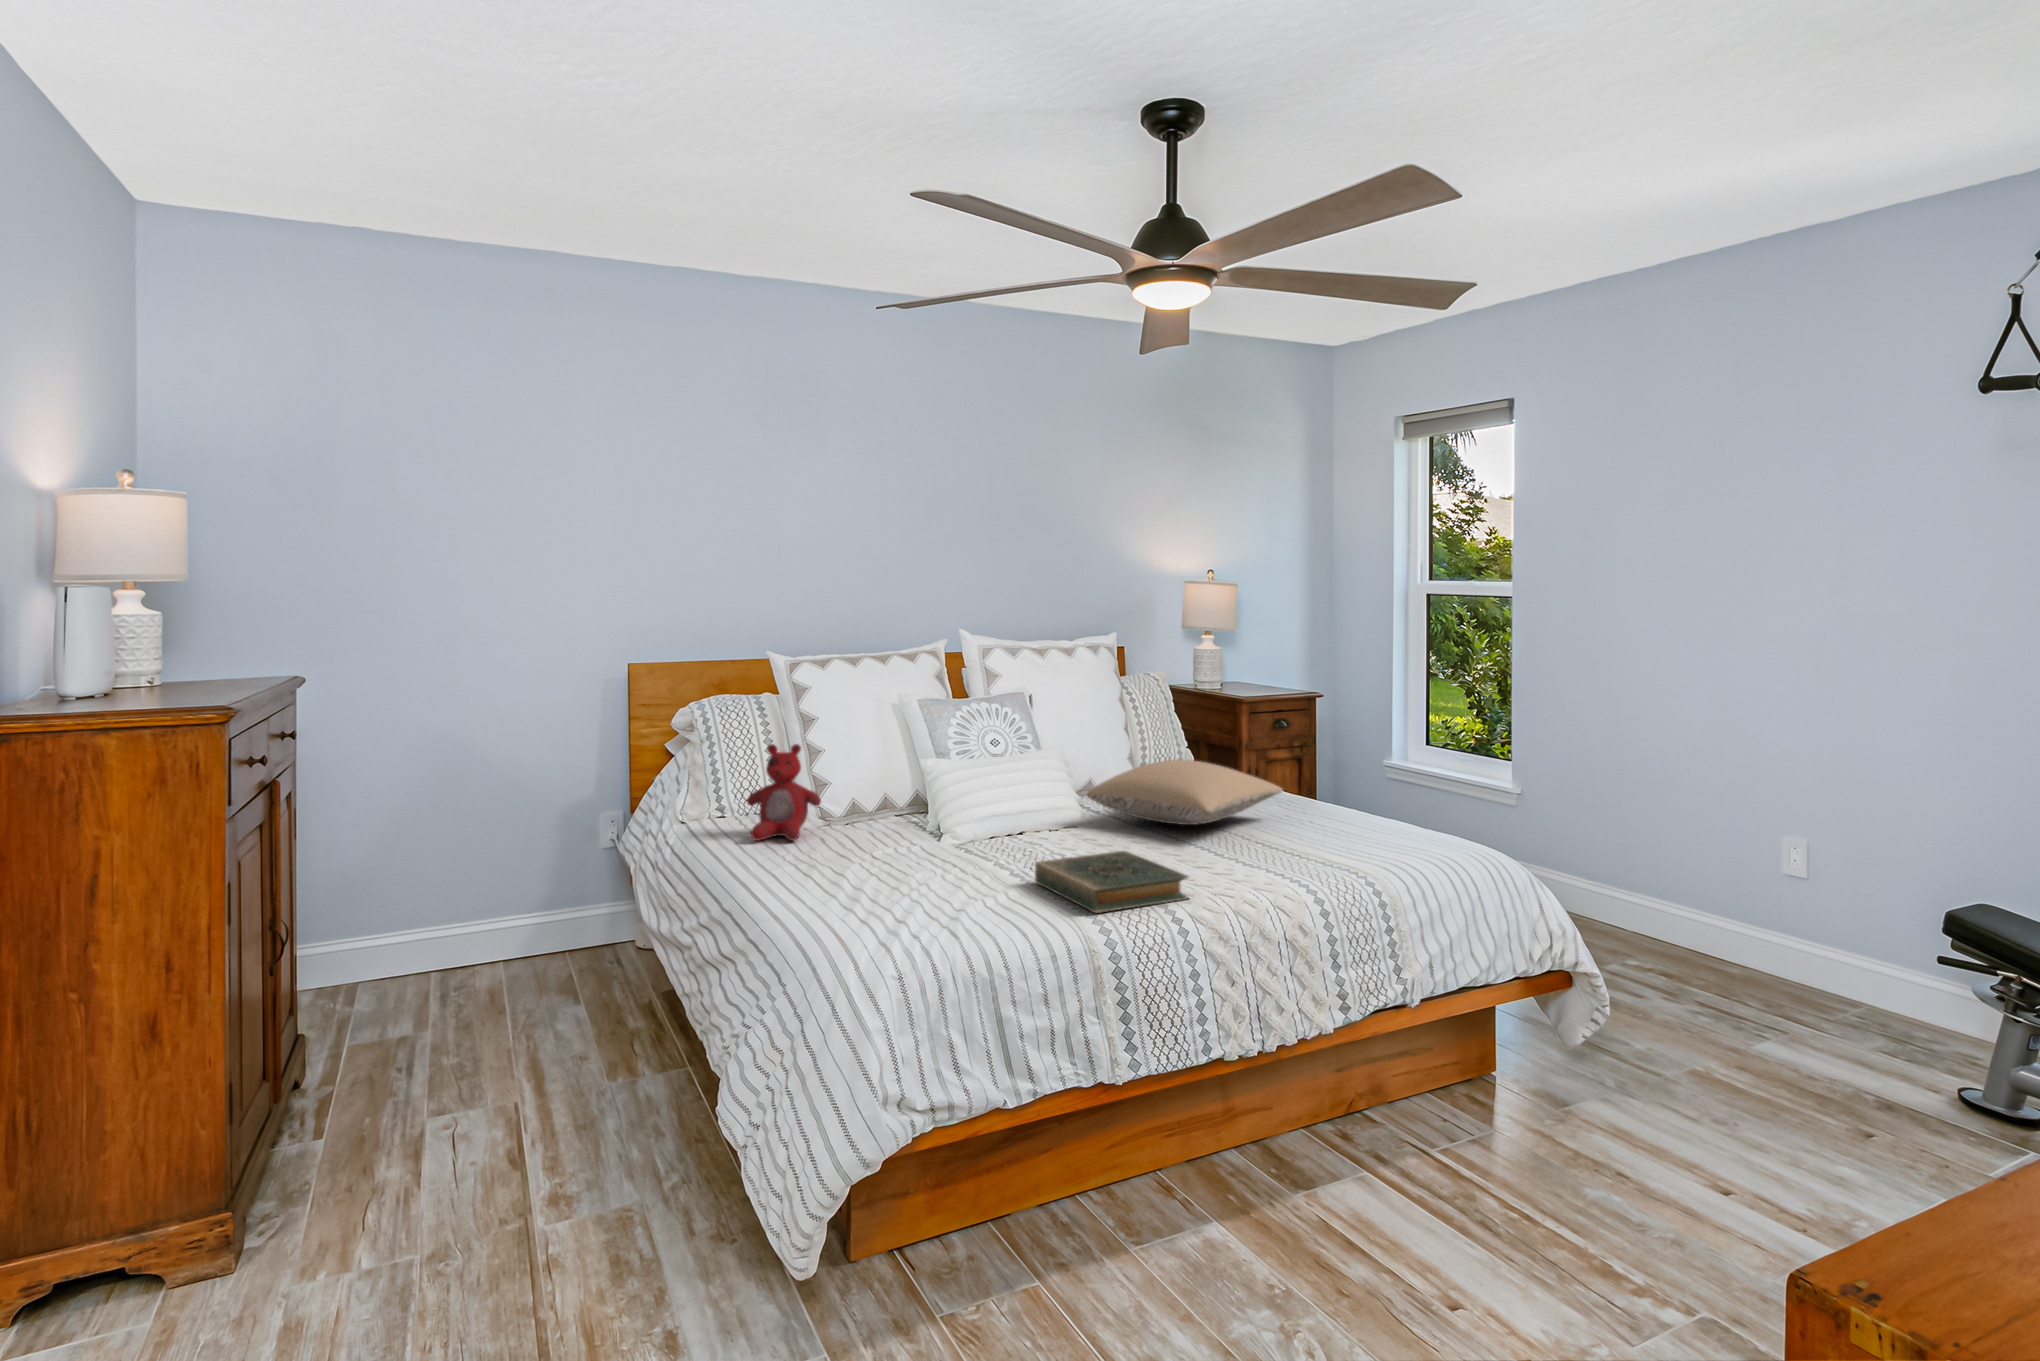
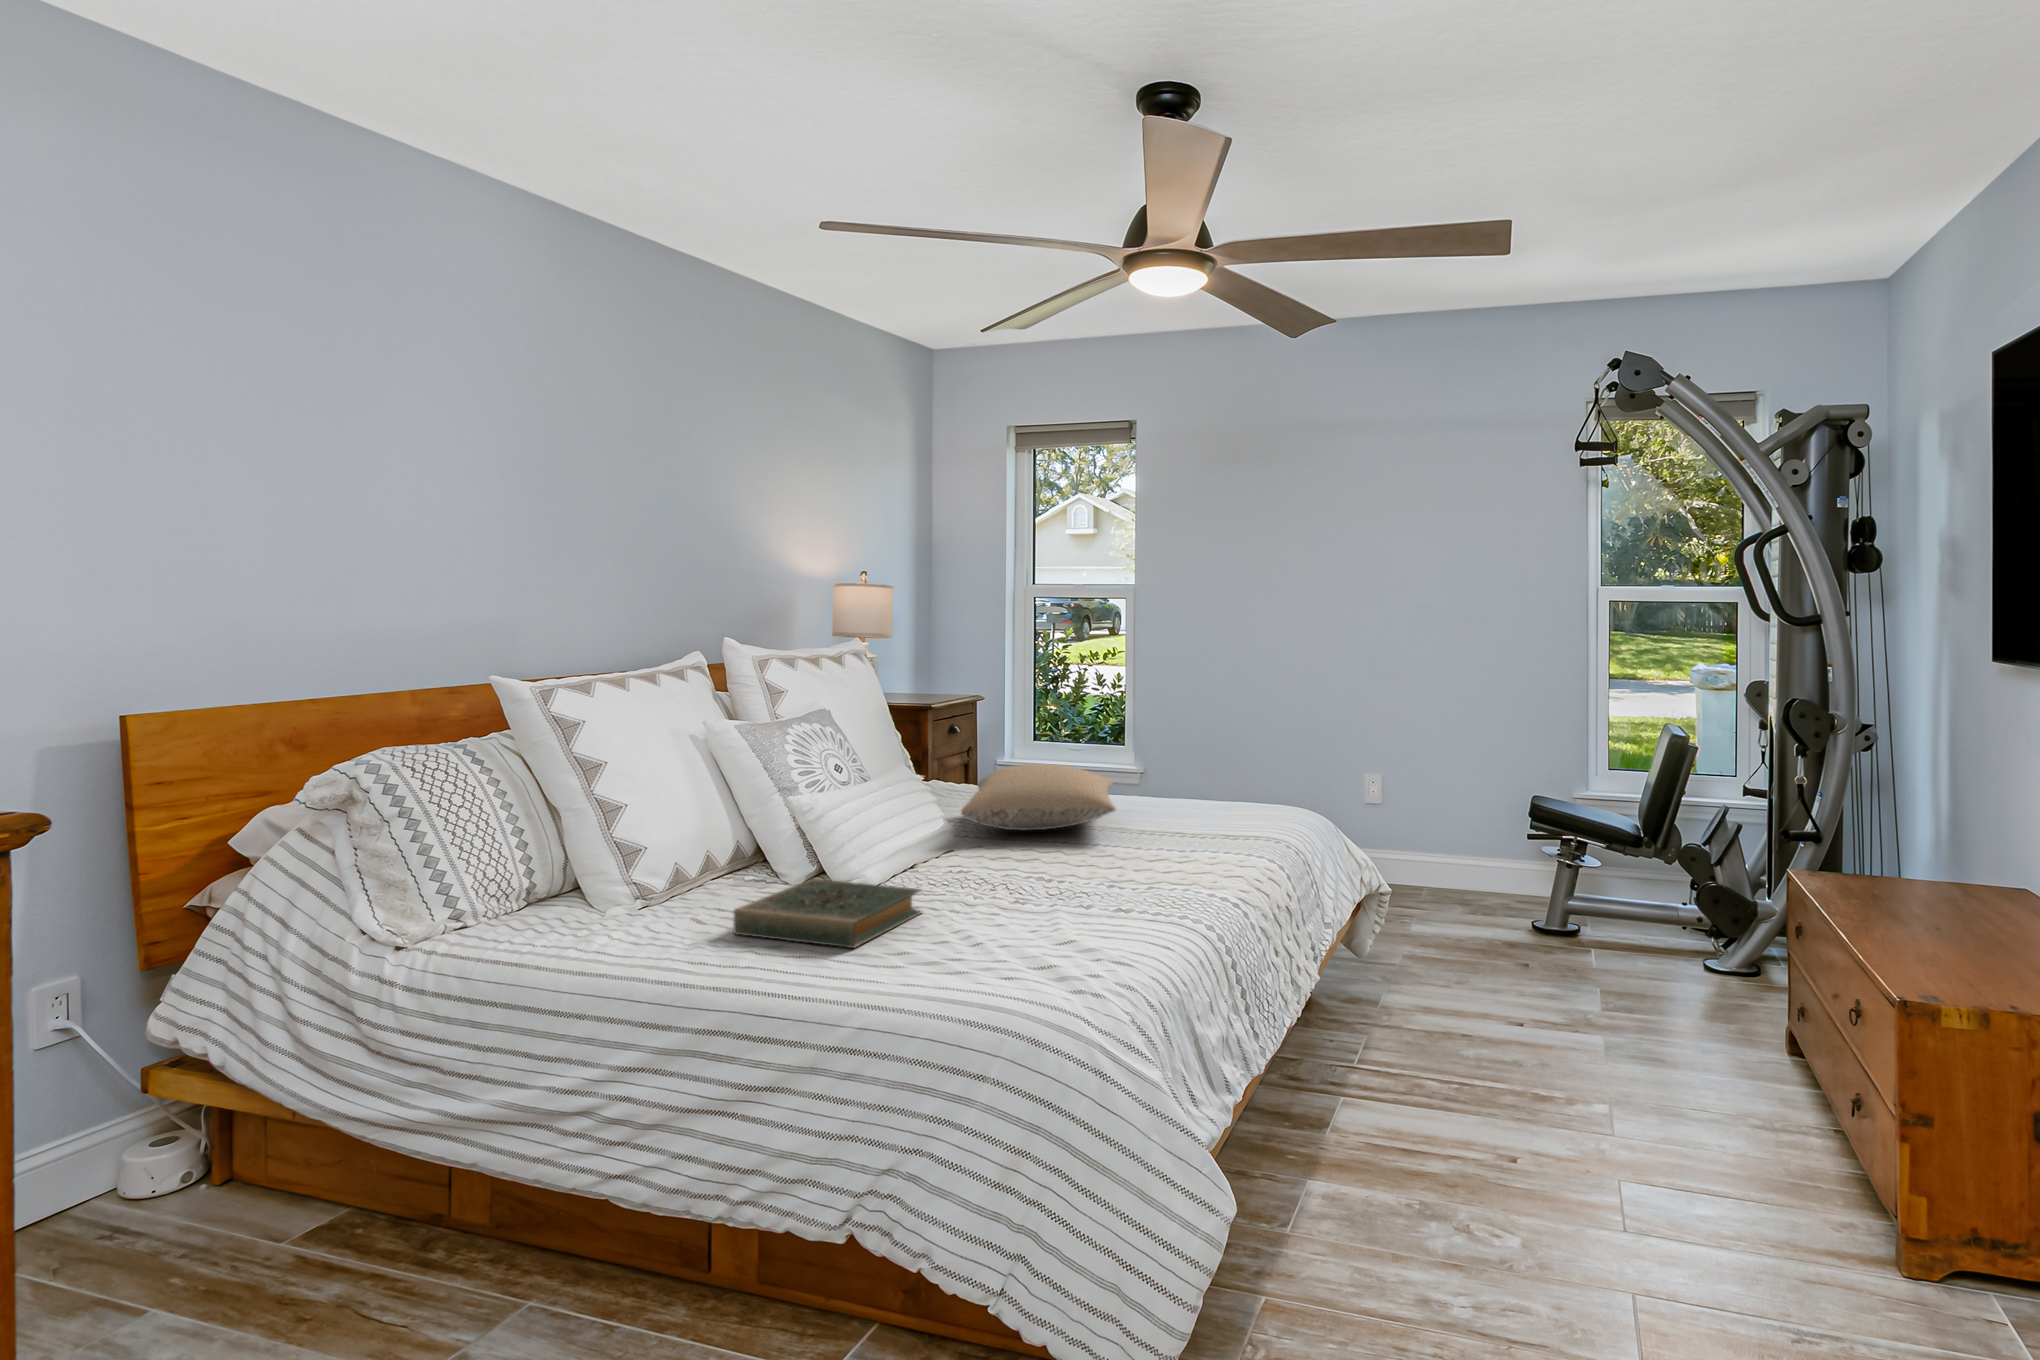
stuffed bear: present [747,744,821,841] -> none [566,799,676,940]
hardback book: present [1035,851,1188,913] -> present [733,879,921,948]

